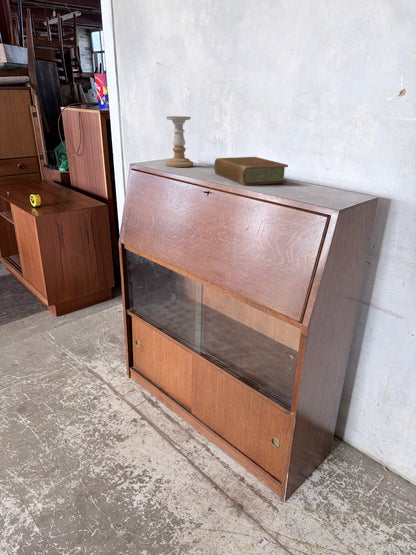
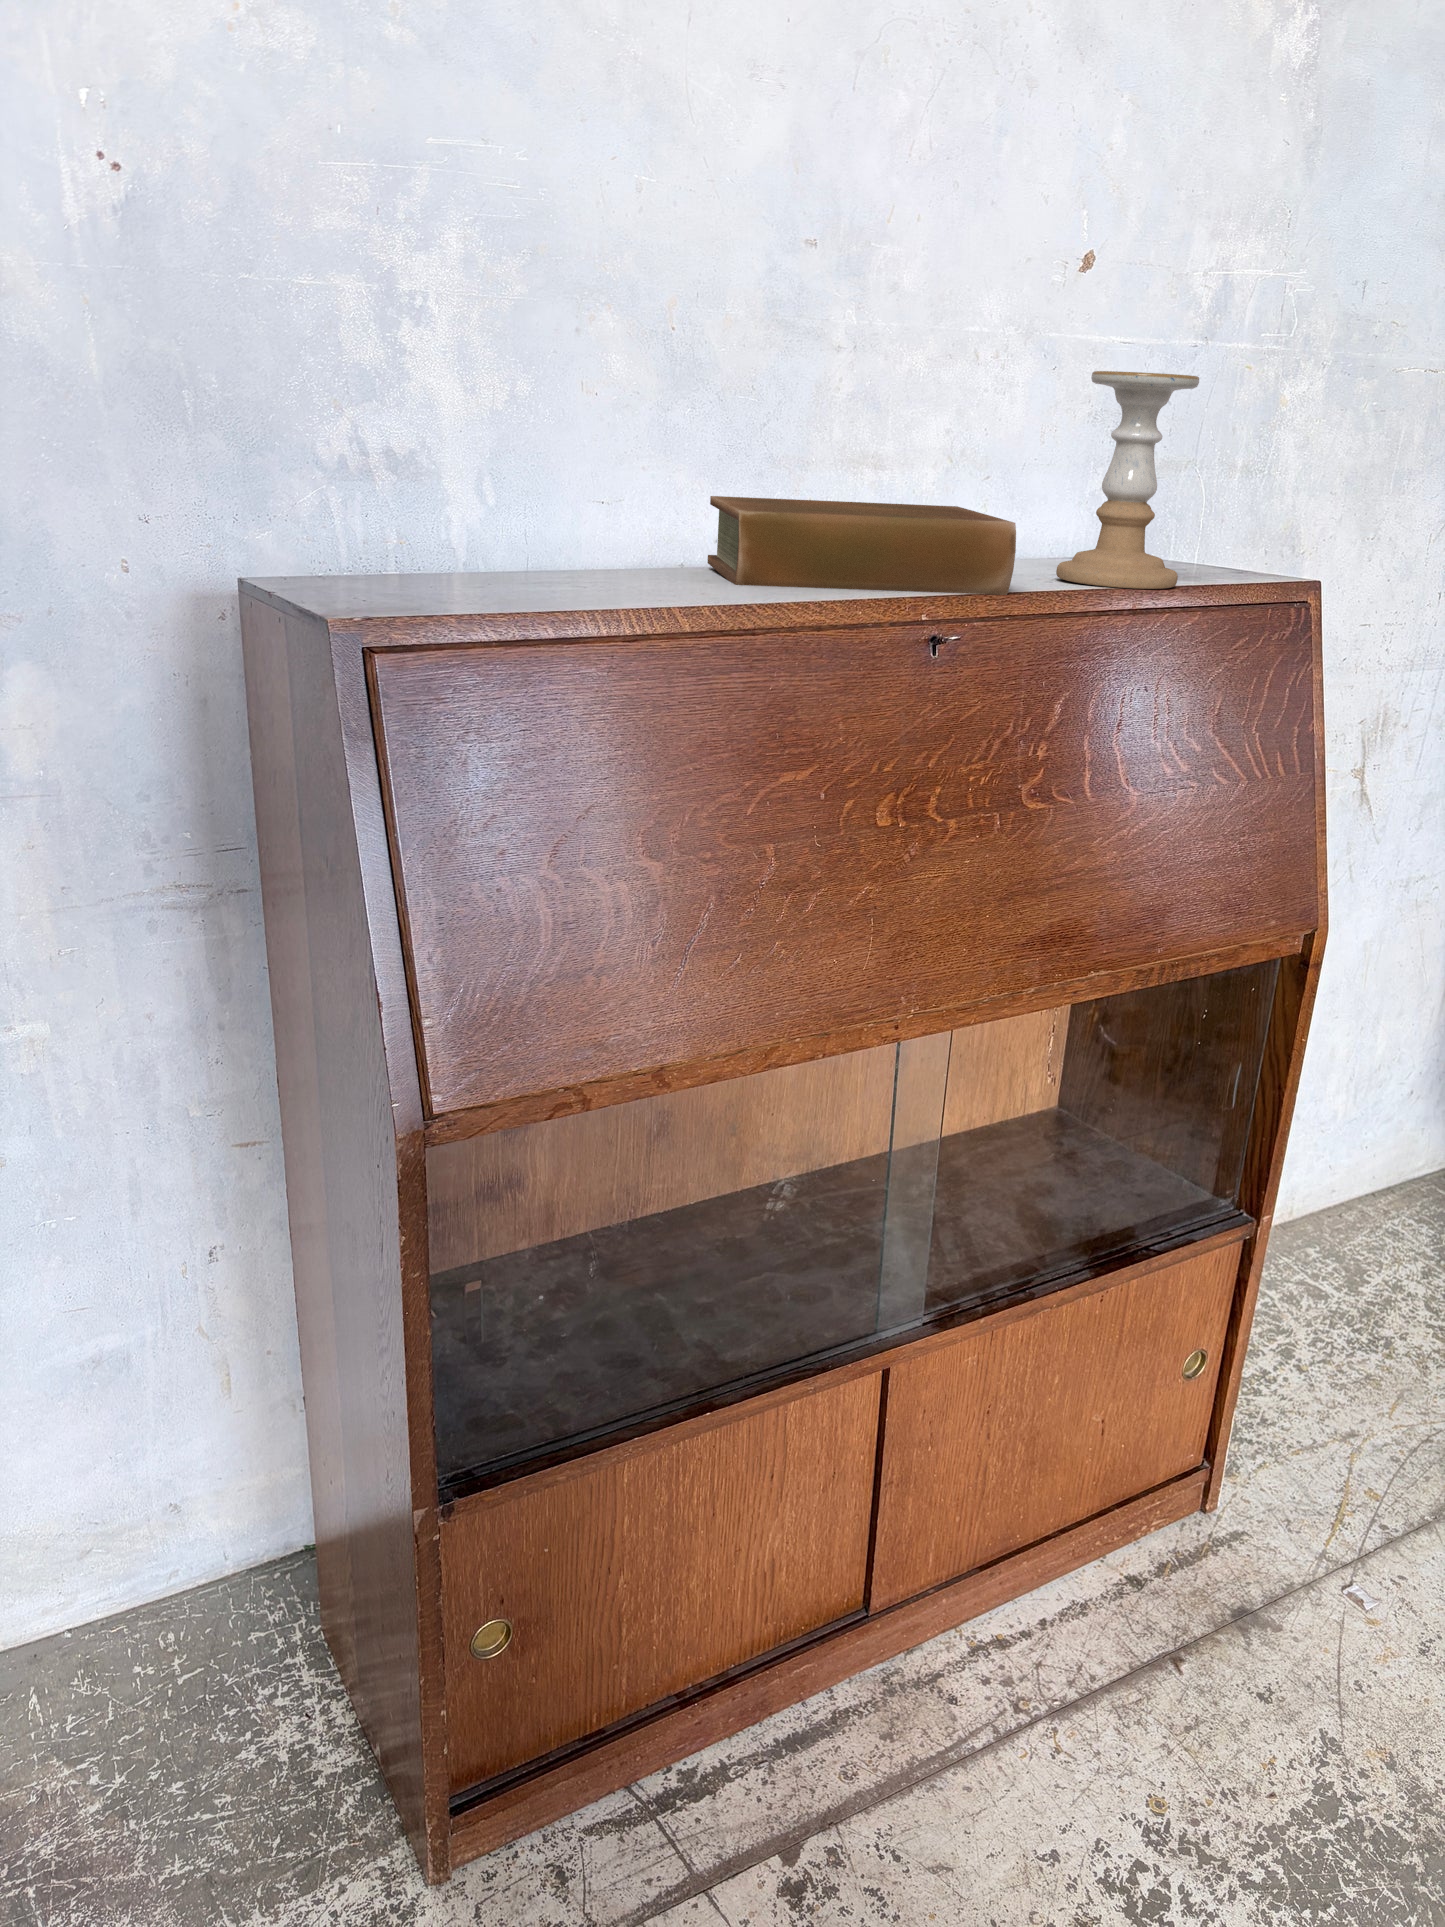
candle holder: present [166,116,193,167] -> present [1056,371,1199,589]

